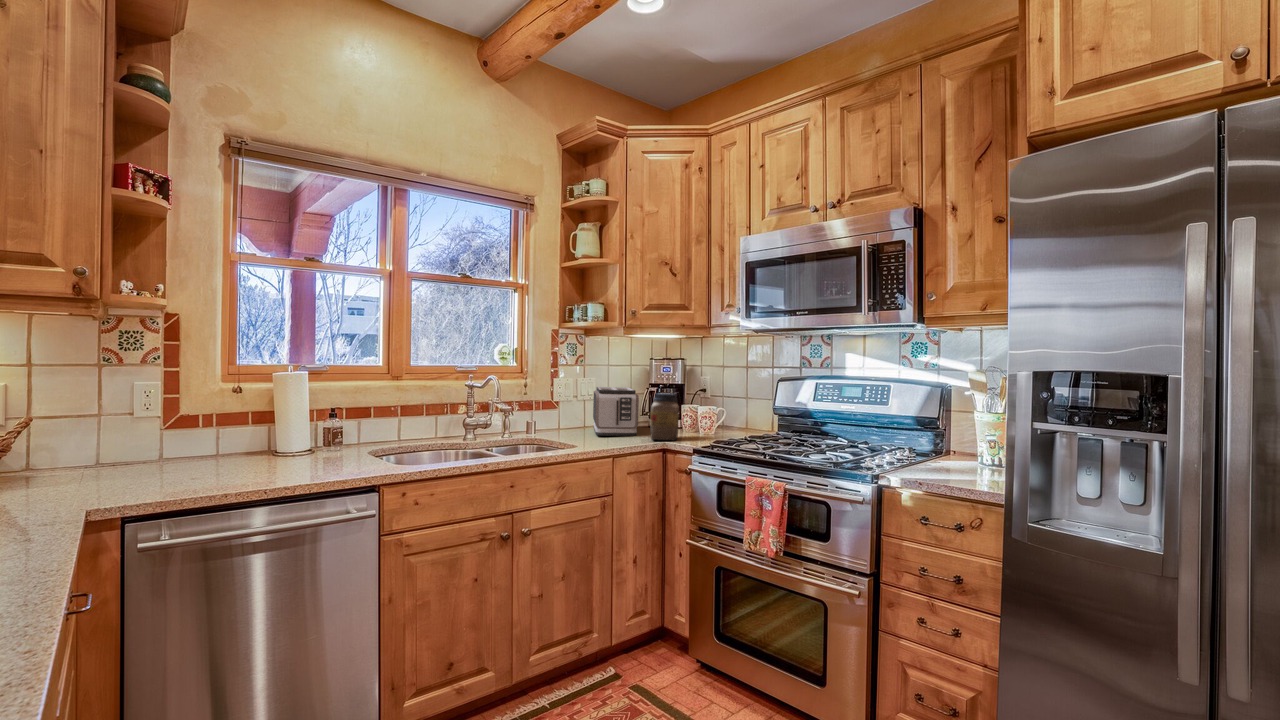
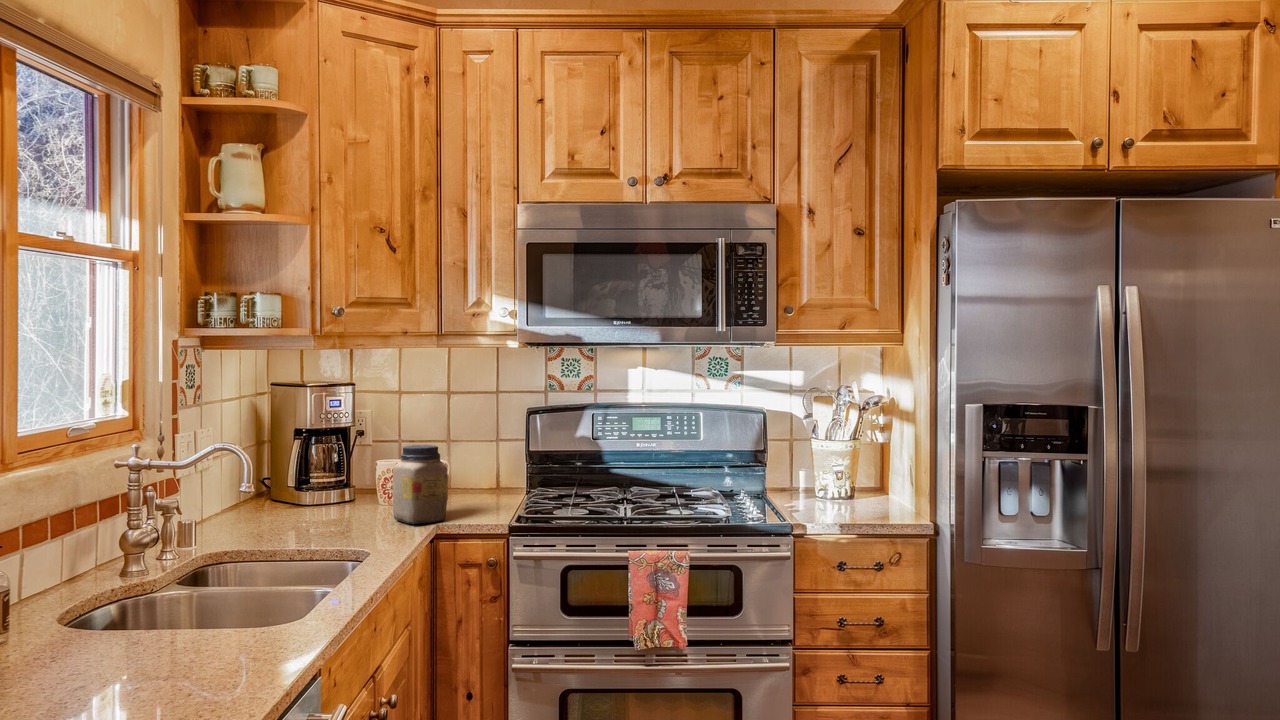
toaster: present [593,387,639,436] -> none [221,438,353,530]

